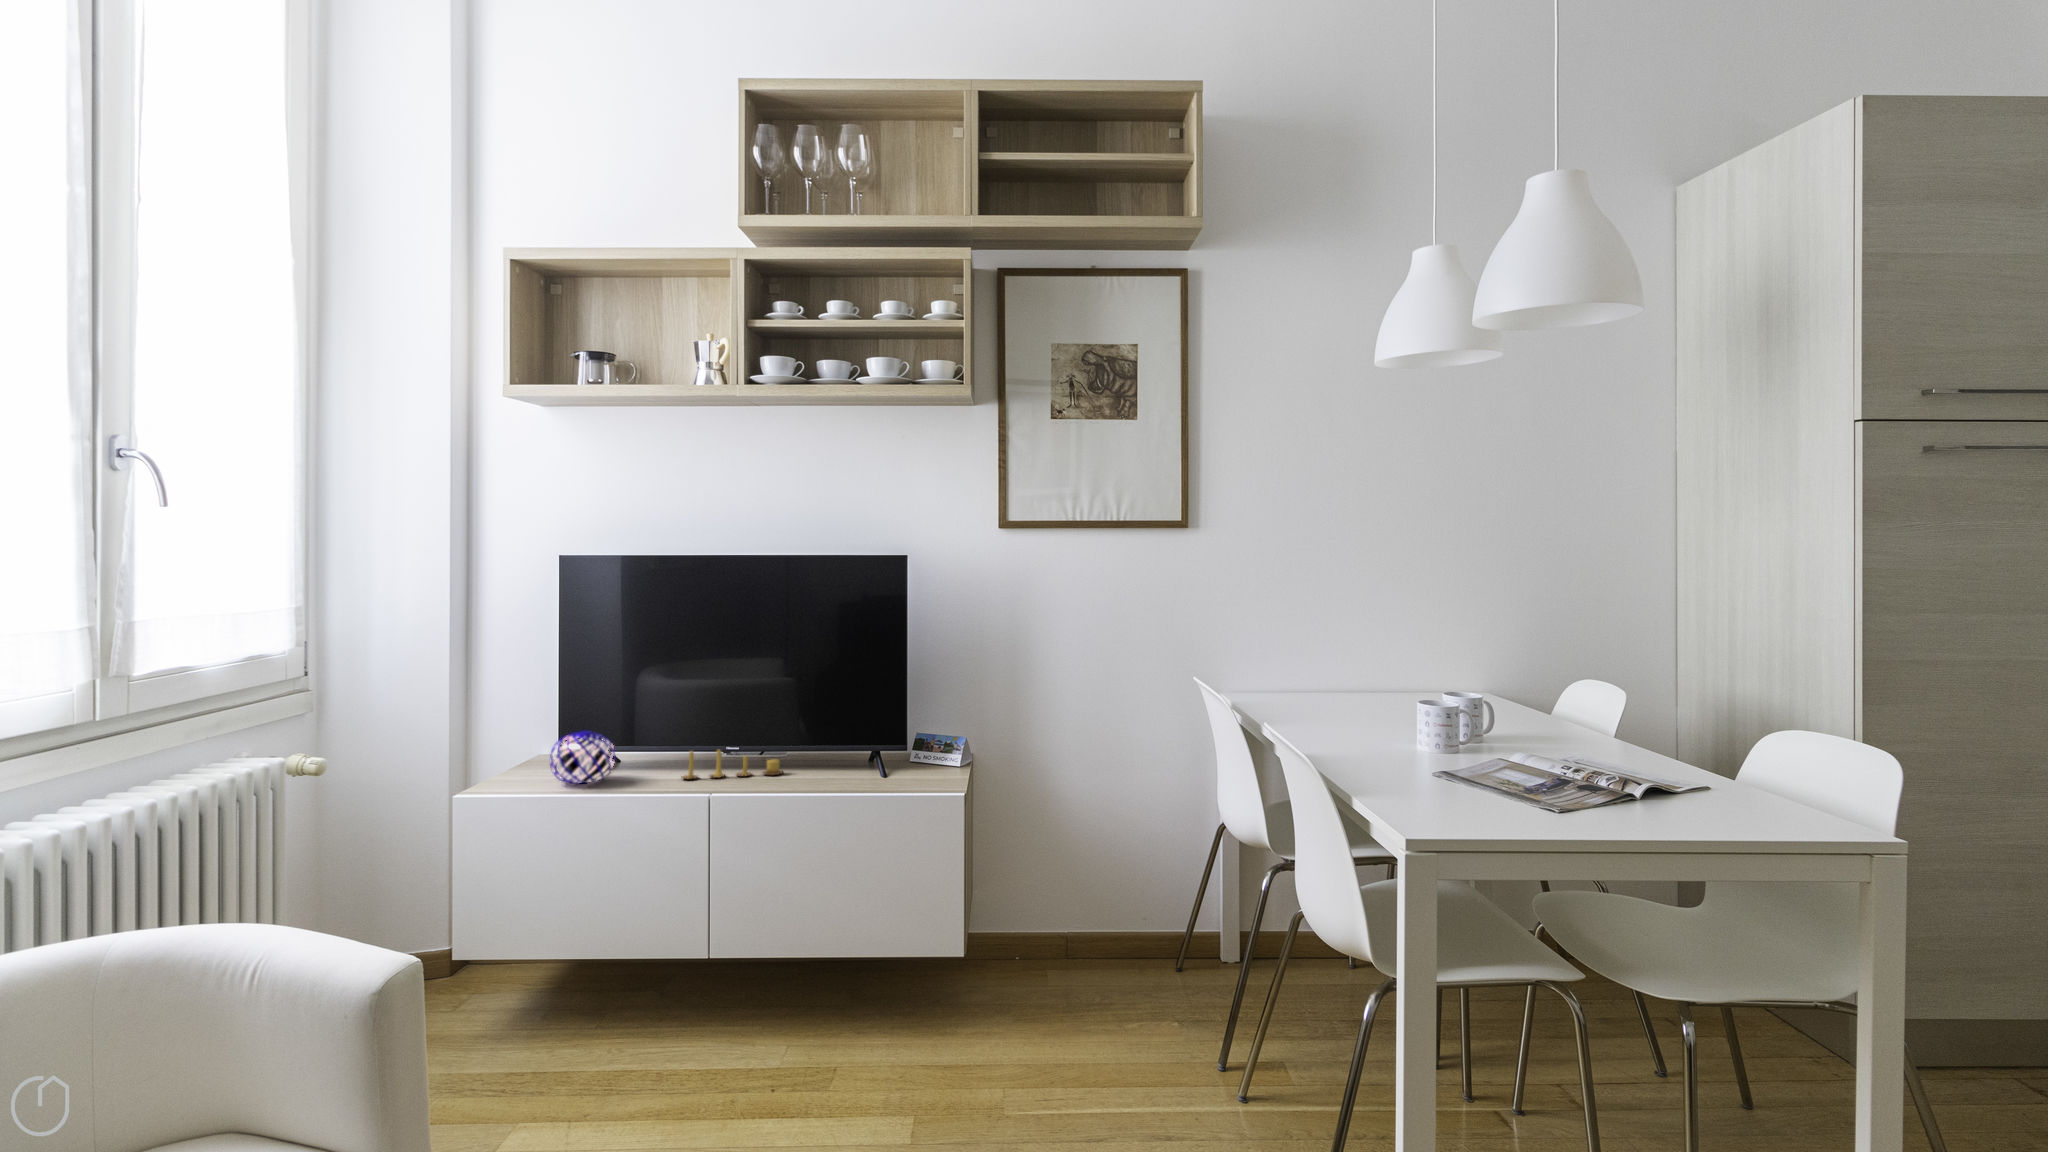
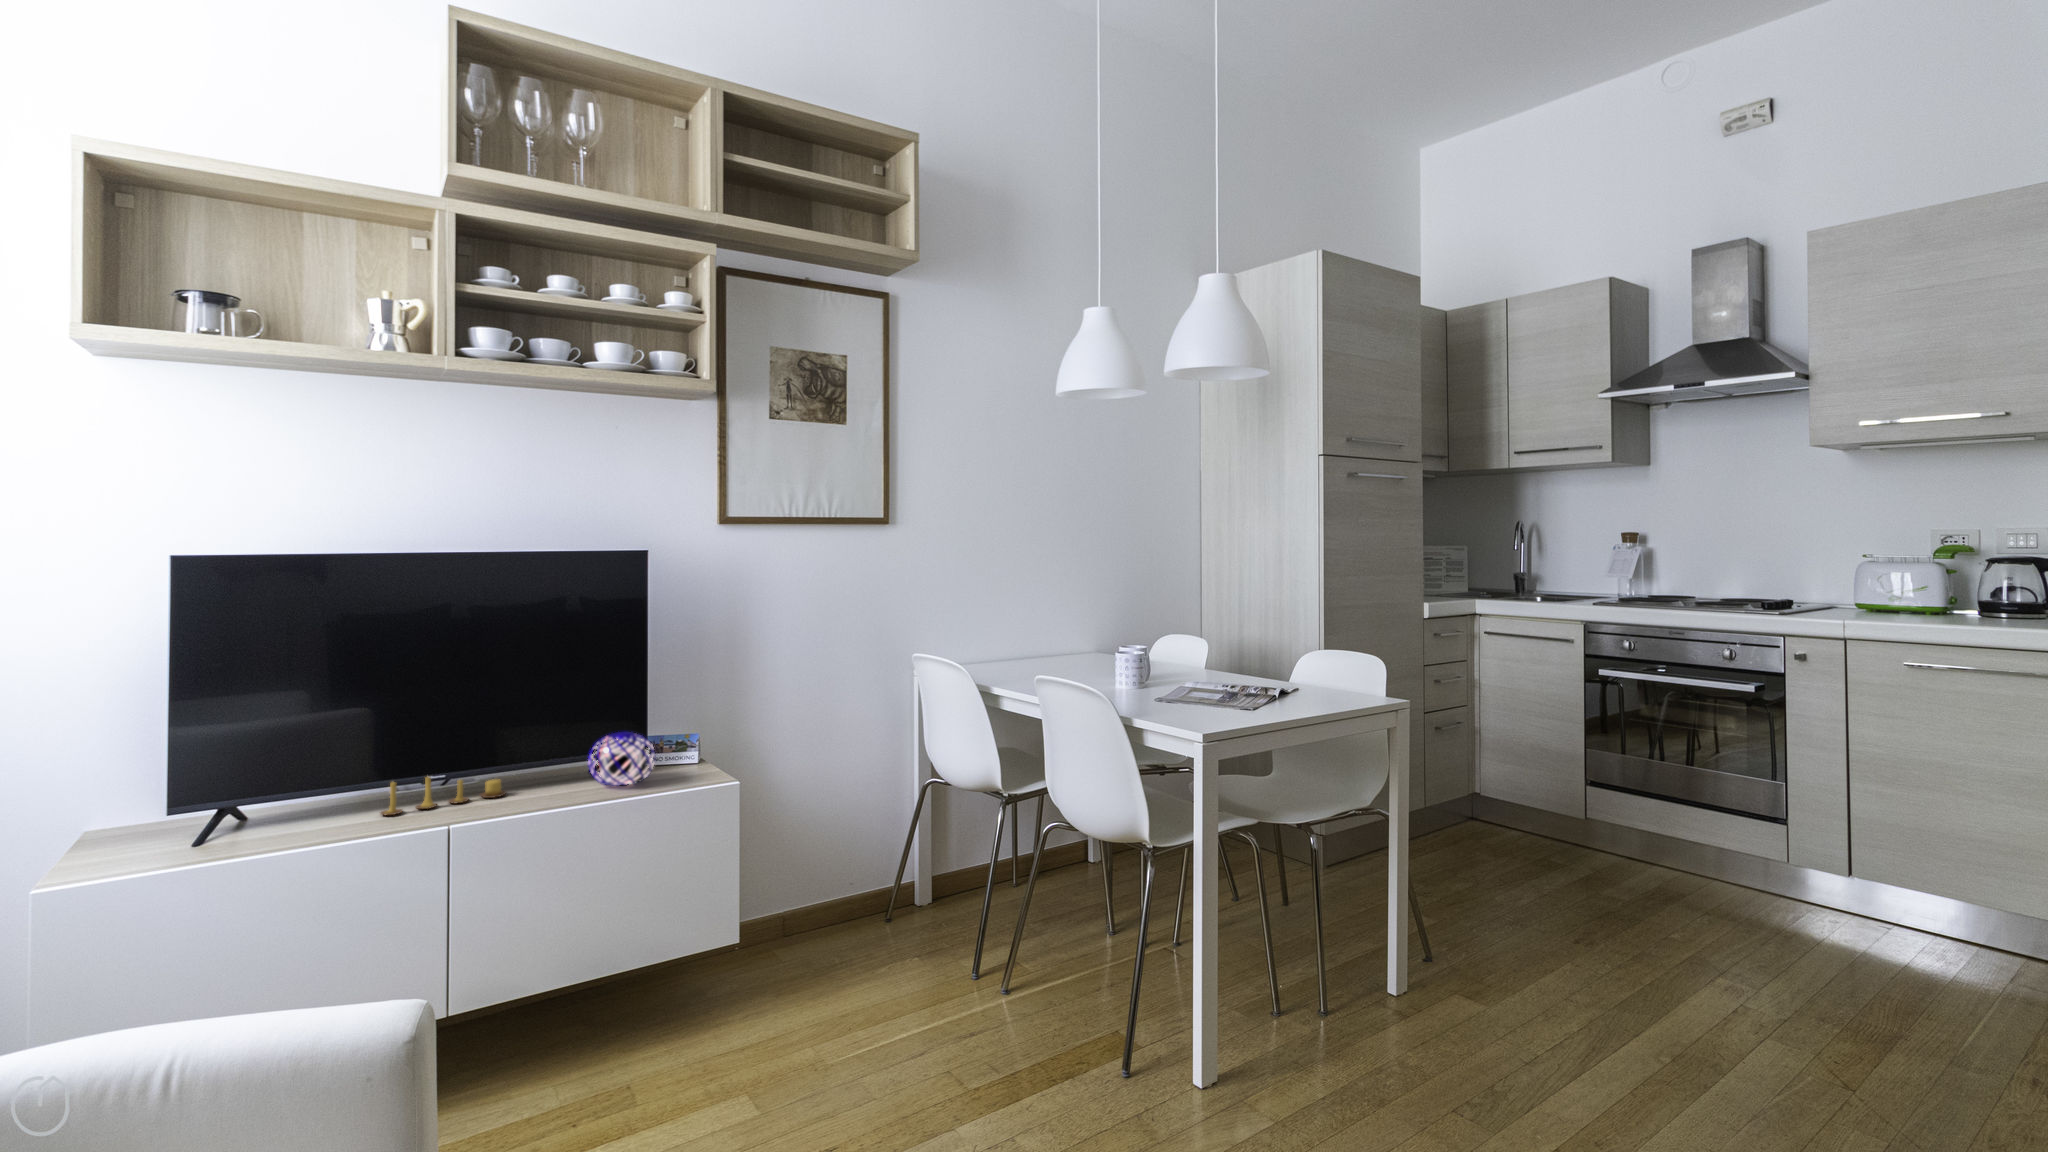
decorative orb: present [550,731,615,784] -> present [588,732,656,786]

